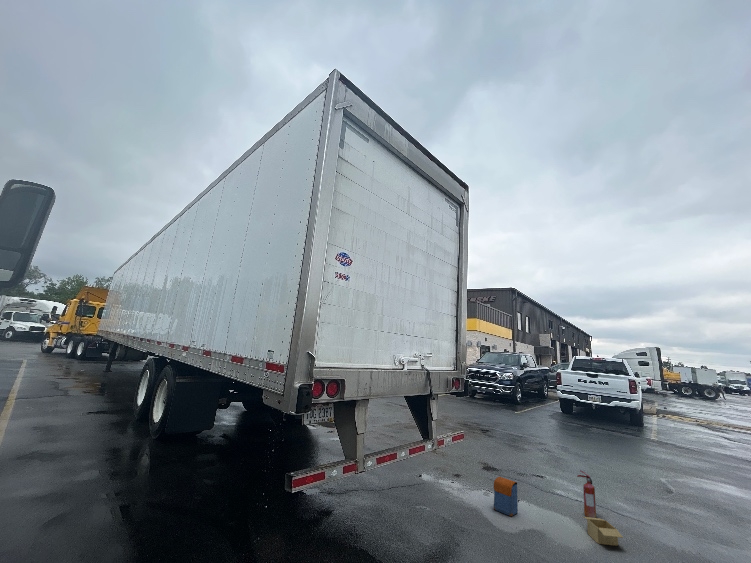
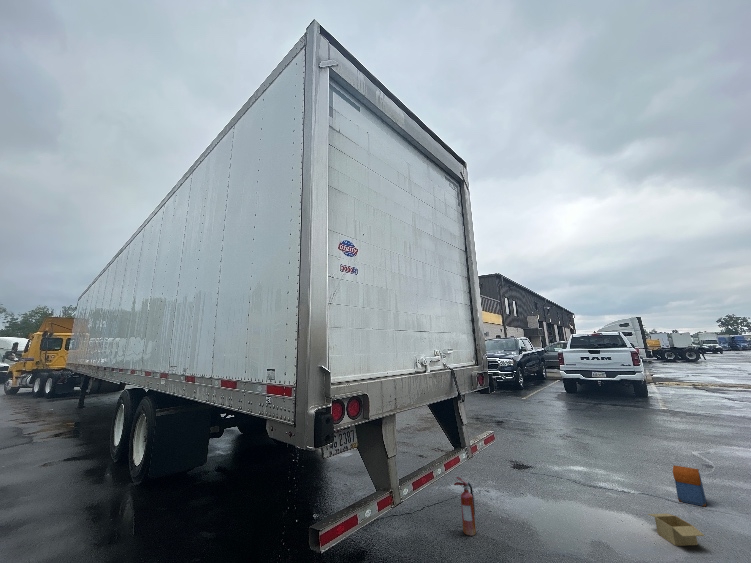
fire extinguisher: present [577,470,596,518] -> present [454,477,476,536]
backpack: present [494,477,518,516] -> present [673,465,706,506]

